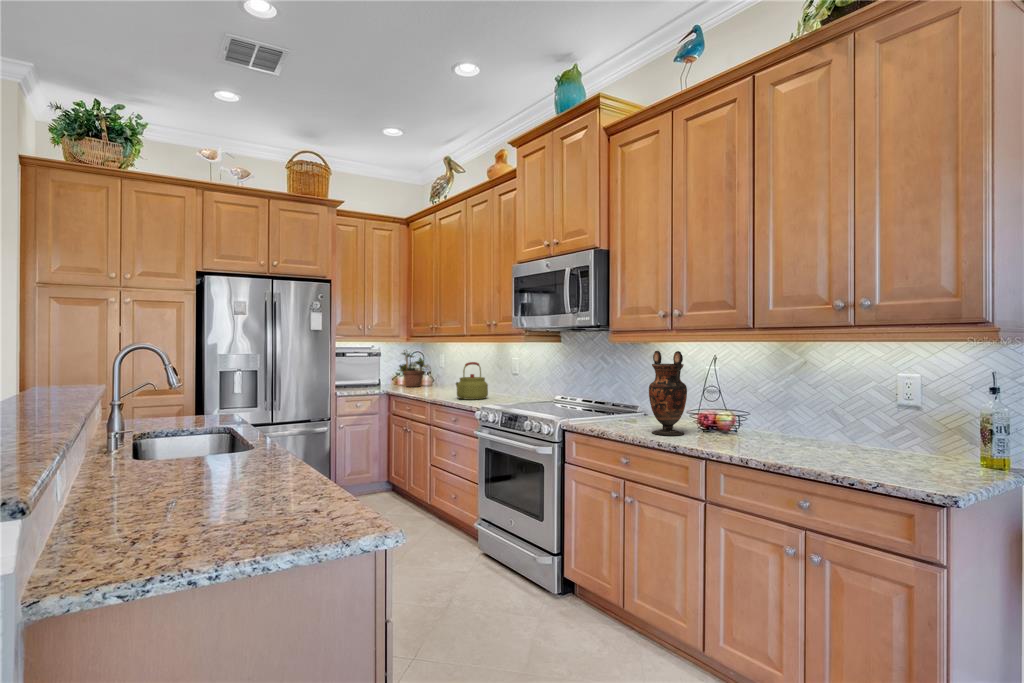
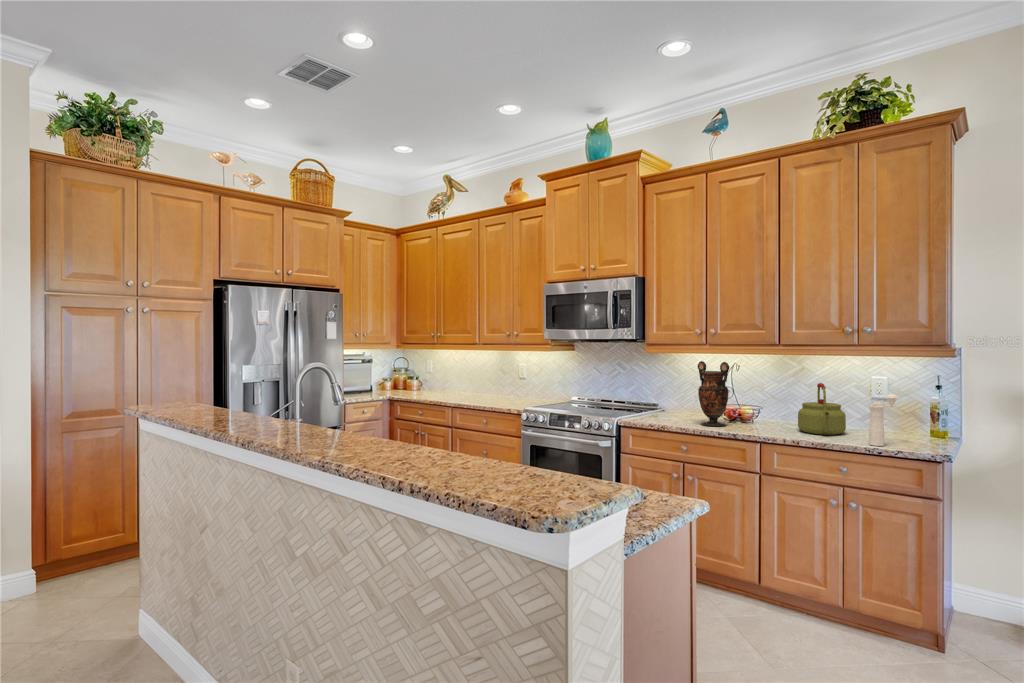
potted plant: present [399,350,427,387] -> none [391,353,420,392]
kettle: present [456,362,488,400] -> present [798,383,846,435]
pepper mill: none [843,397,896,474] -> present [869,394,898,446]

